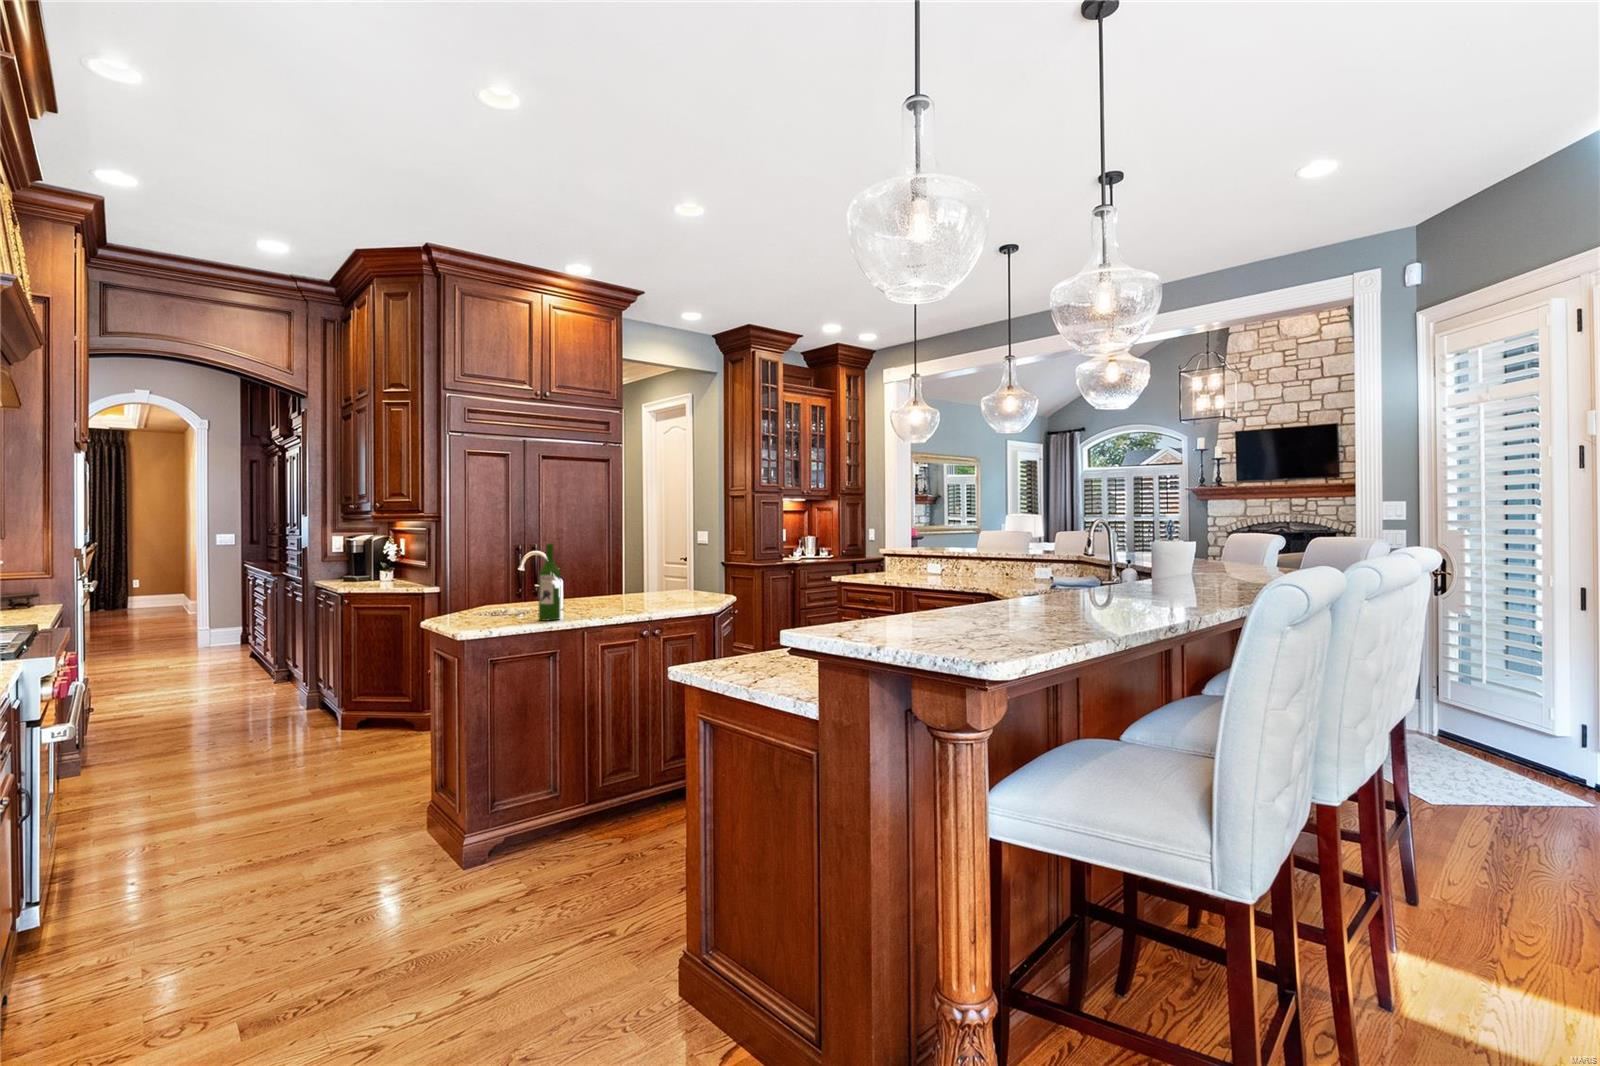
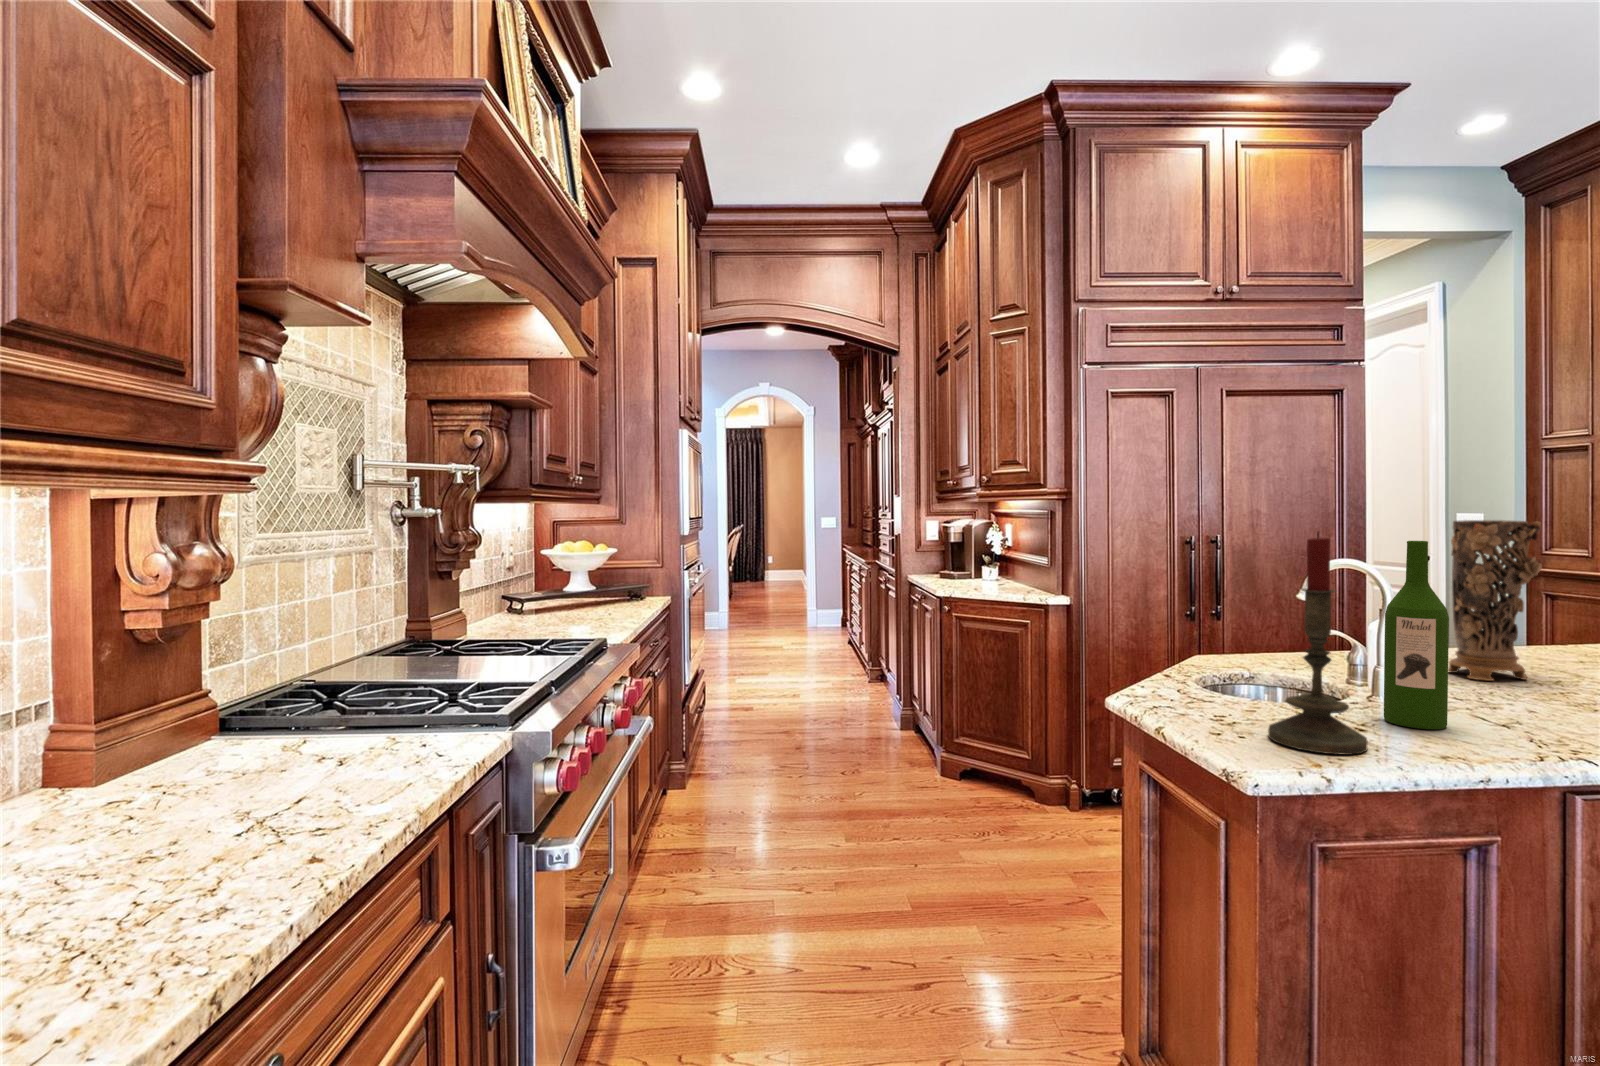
decorative vase: none [596,536,627,607] -> present [1448,520,1542,681]
candle: none [481,539,518,629] -> present [1268,532,1368,755]

